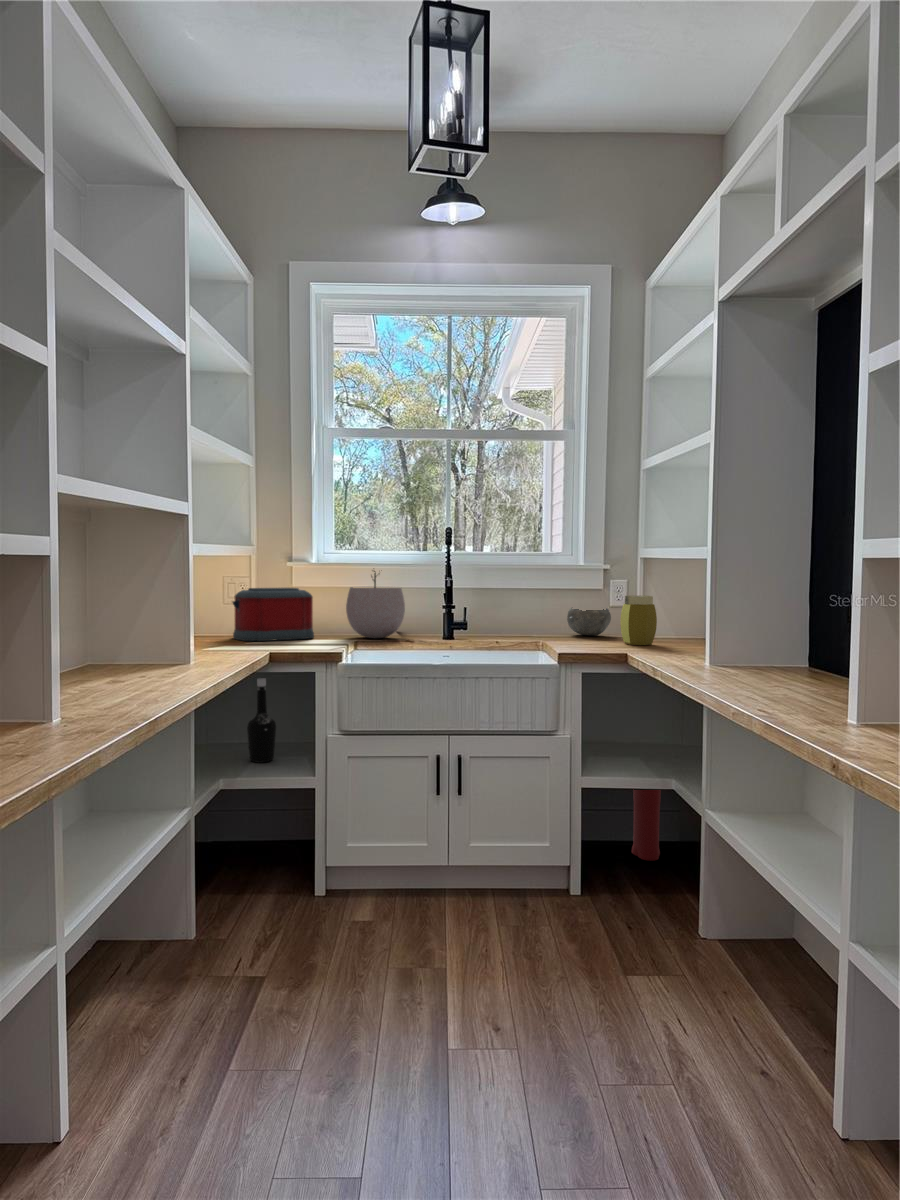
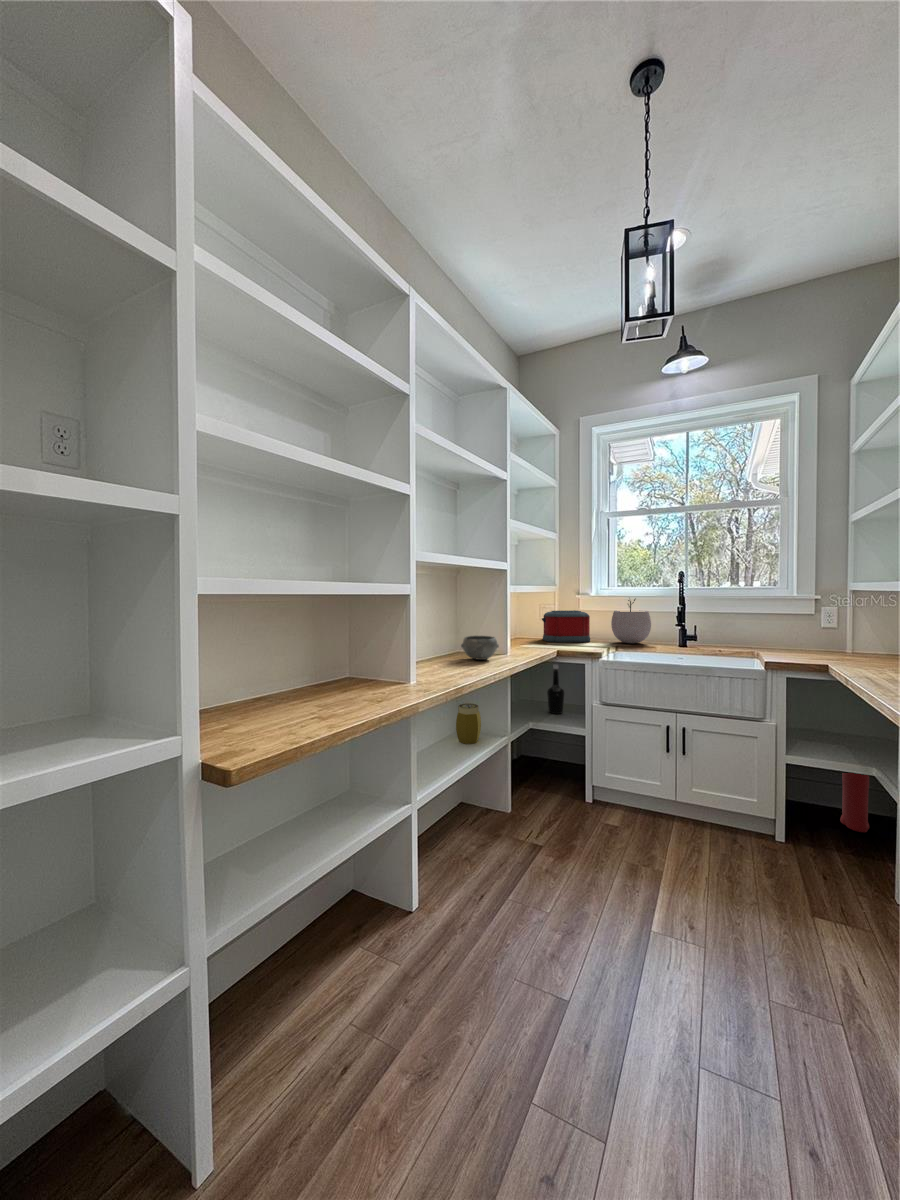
jar: present [621,595,657,645] -> present [456,703,481,744]
bowl: present [567,608,611,636] -> present [461,636,499,660]

